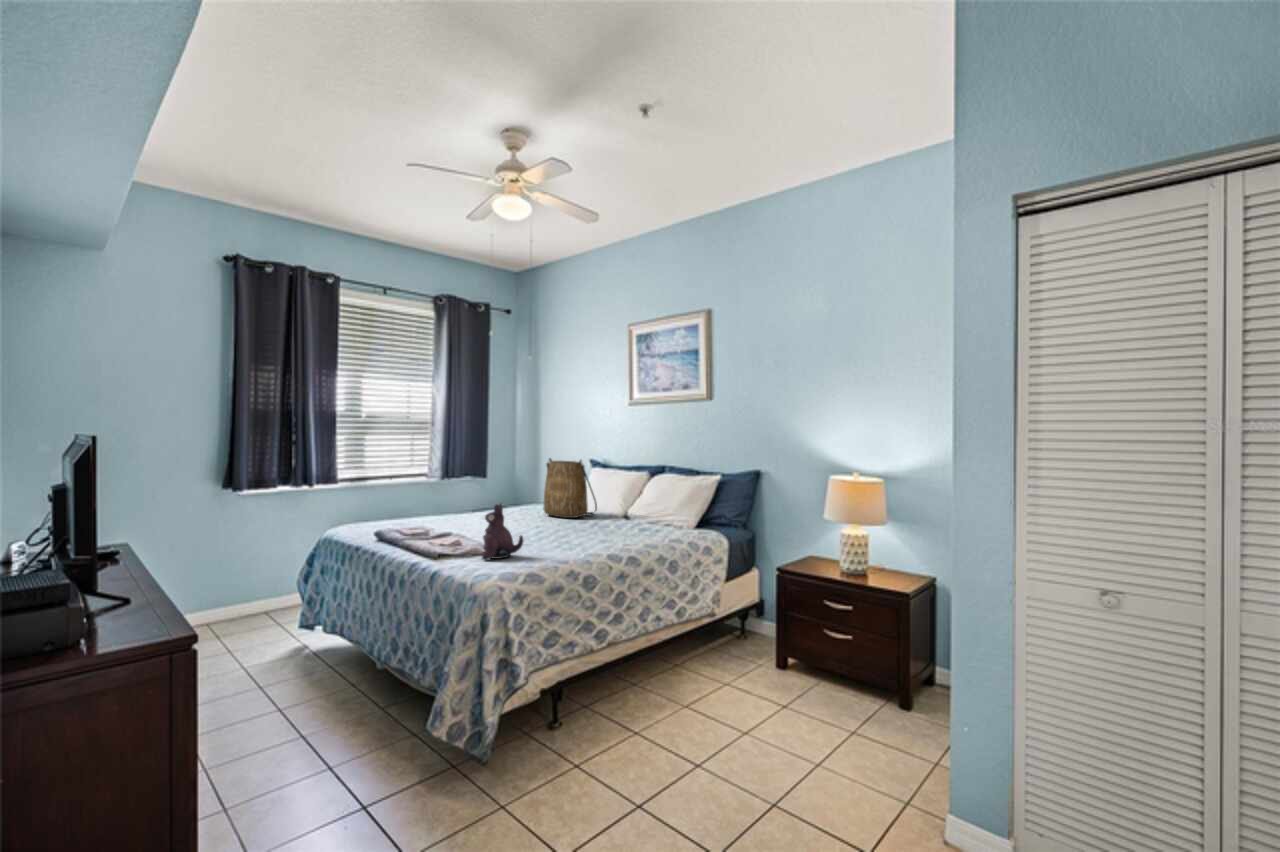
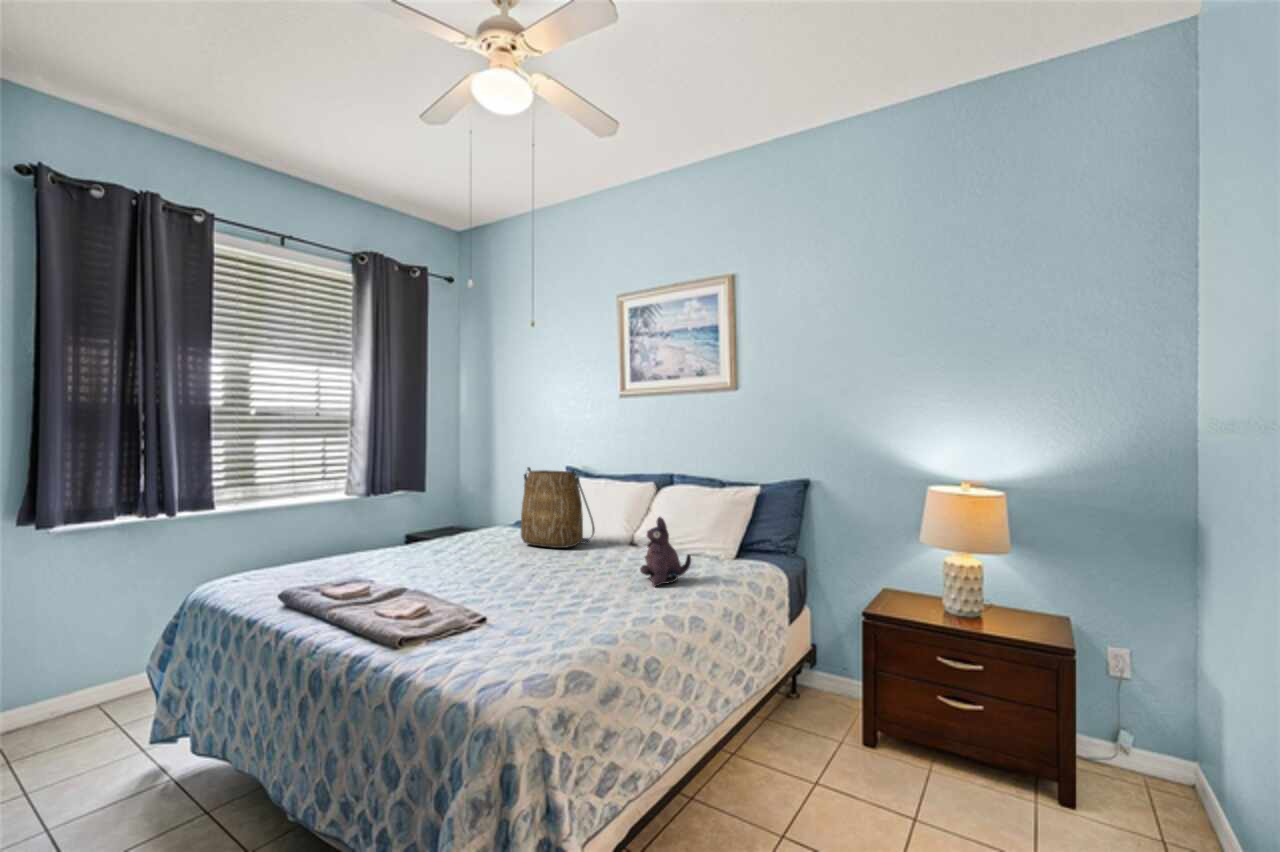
plush toy: present [482,504,523,560] -> present [640,517,691,586]

